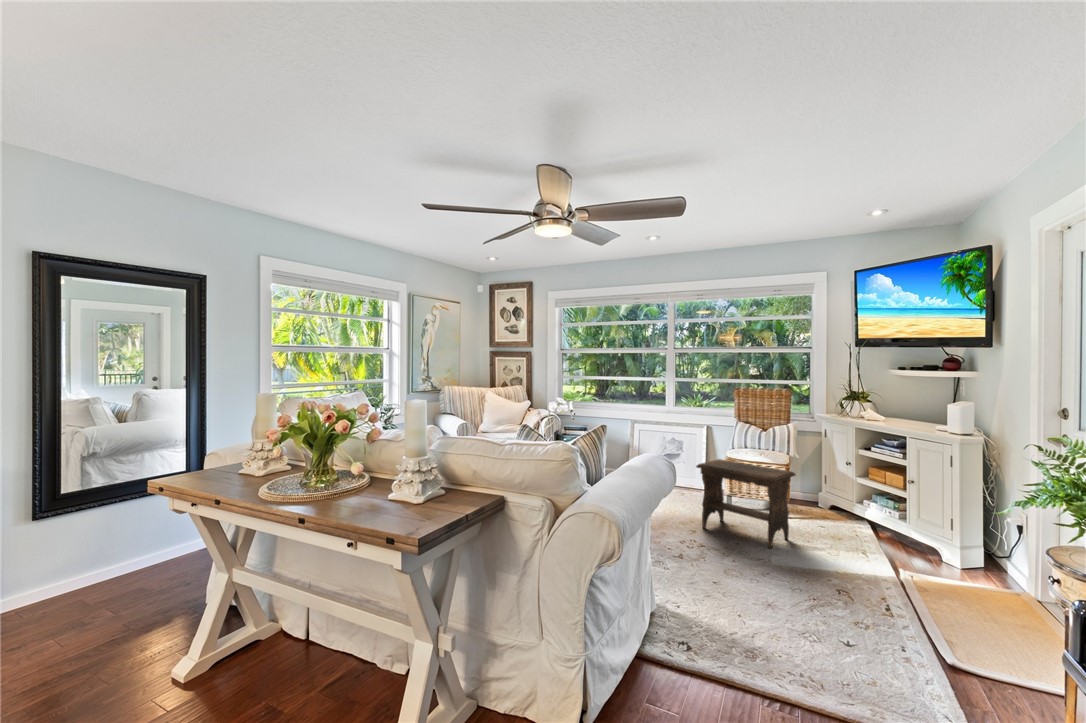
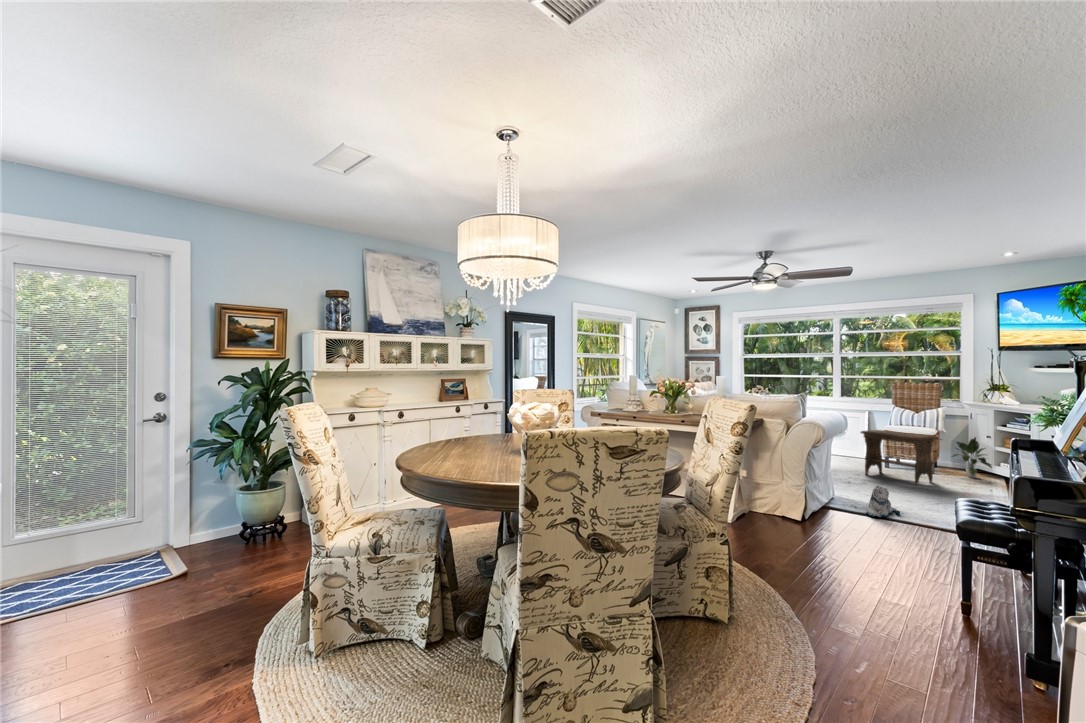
potted plant: none [805,464,856,521] -> present [952,437,992,478]
plush toy: none [703,612,760,688] -> present [866,486,900,517]

